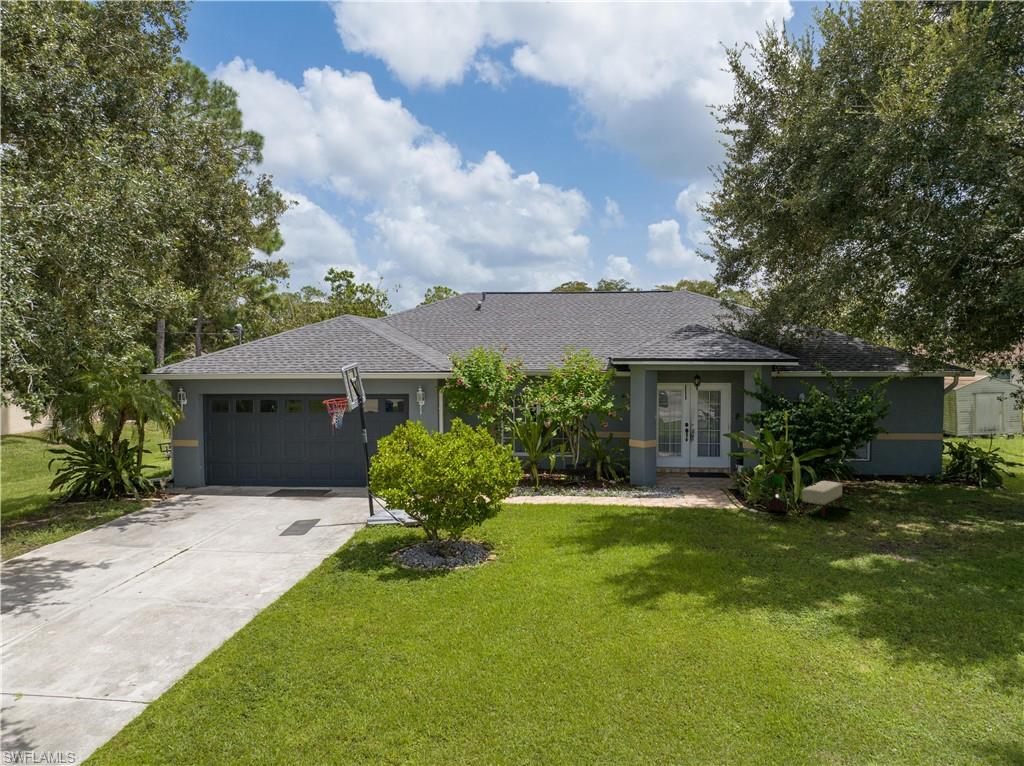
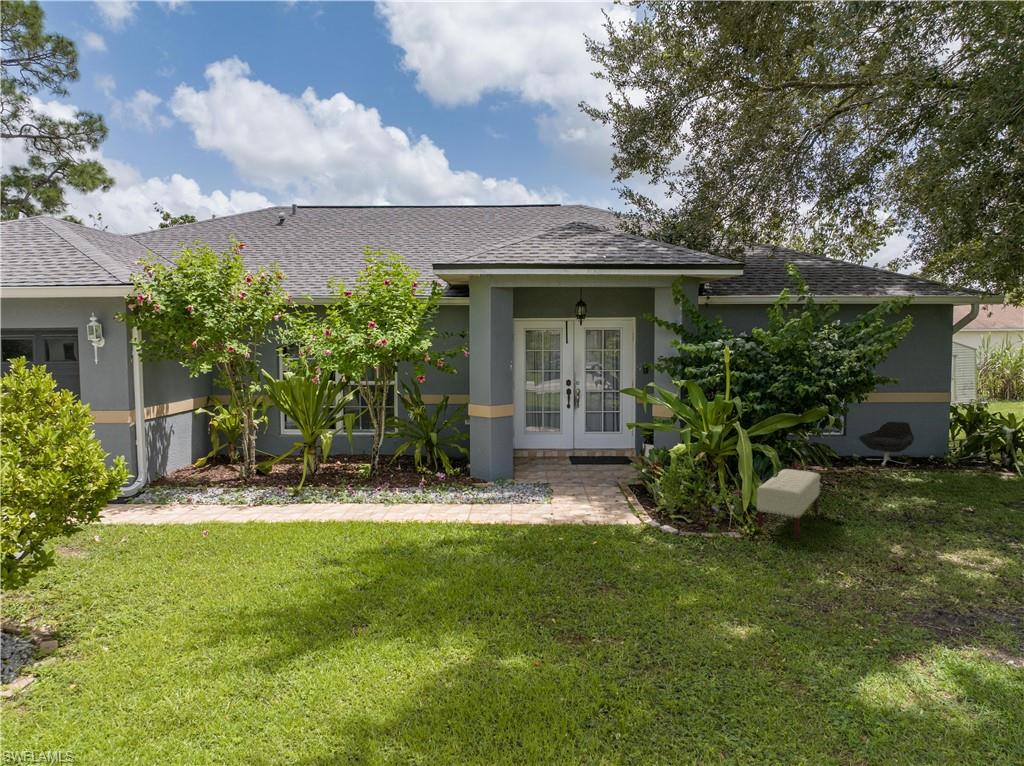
lounge chair: present [566,458,597,485] -> present [859,421,914,465]
potted tree: present [762,474,786,511] -> none [683,452,732,530]

